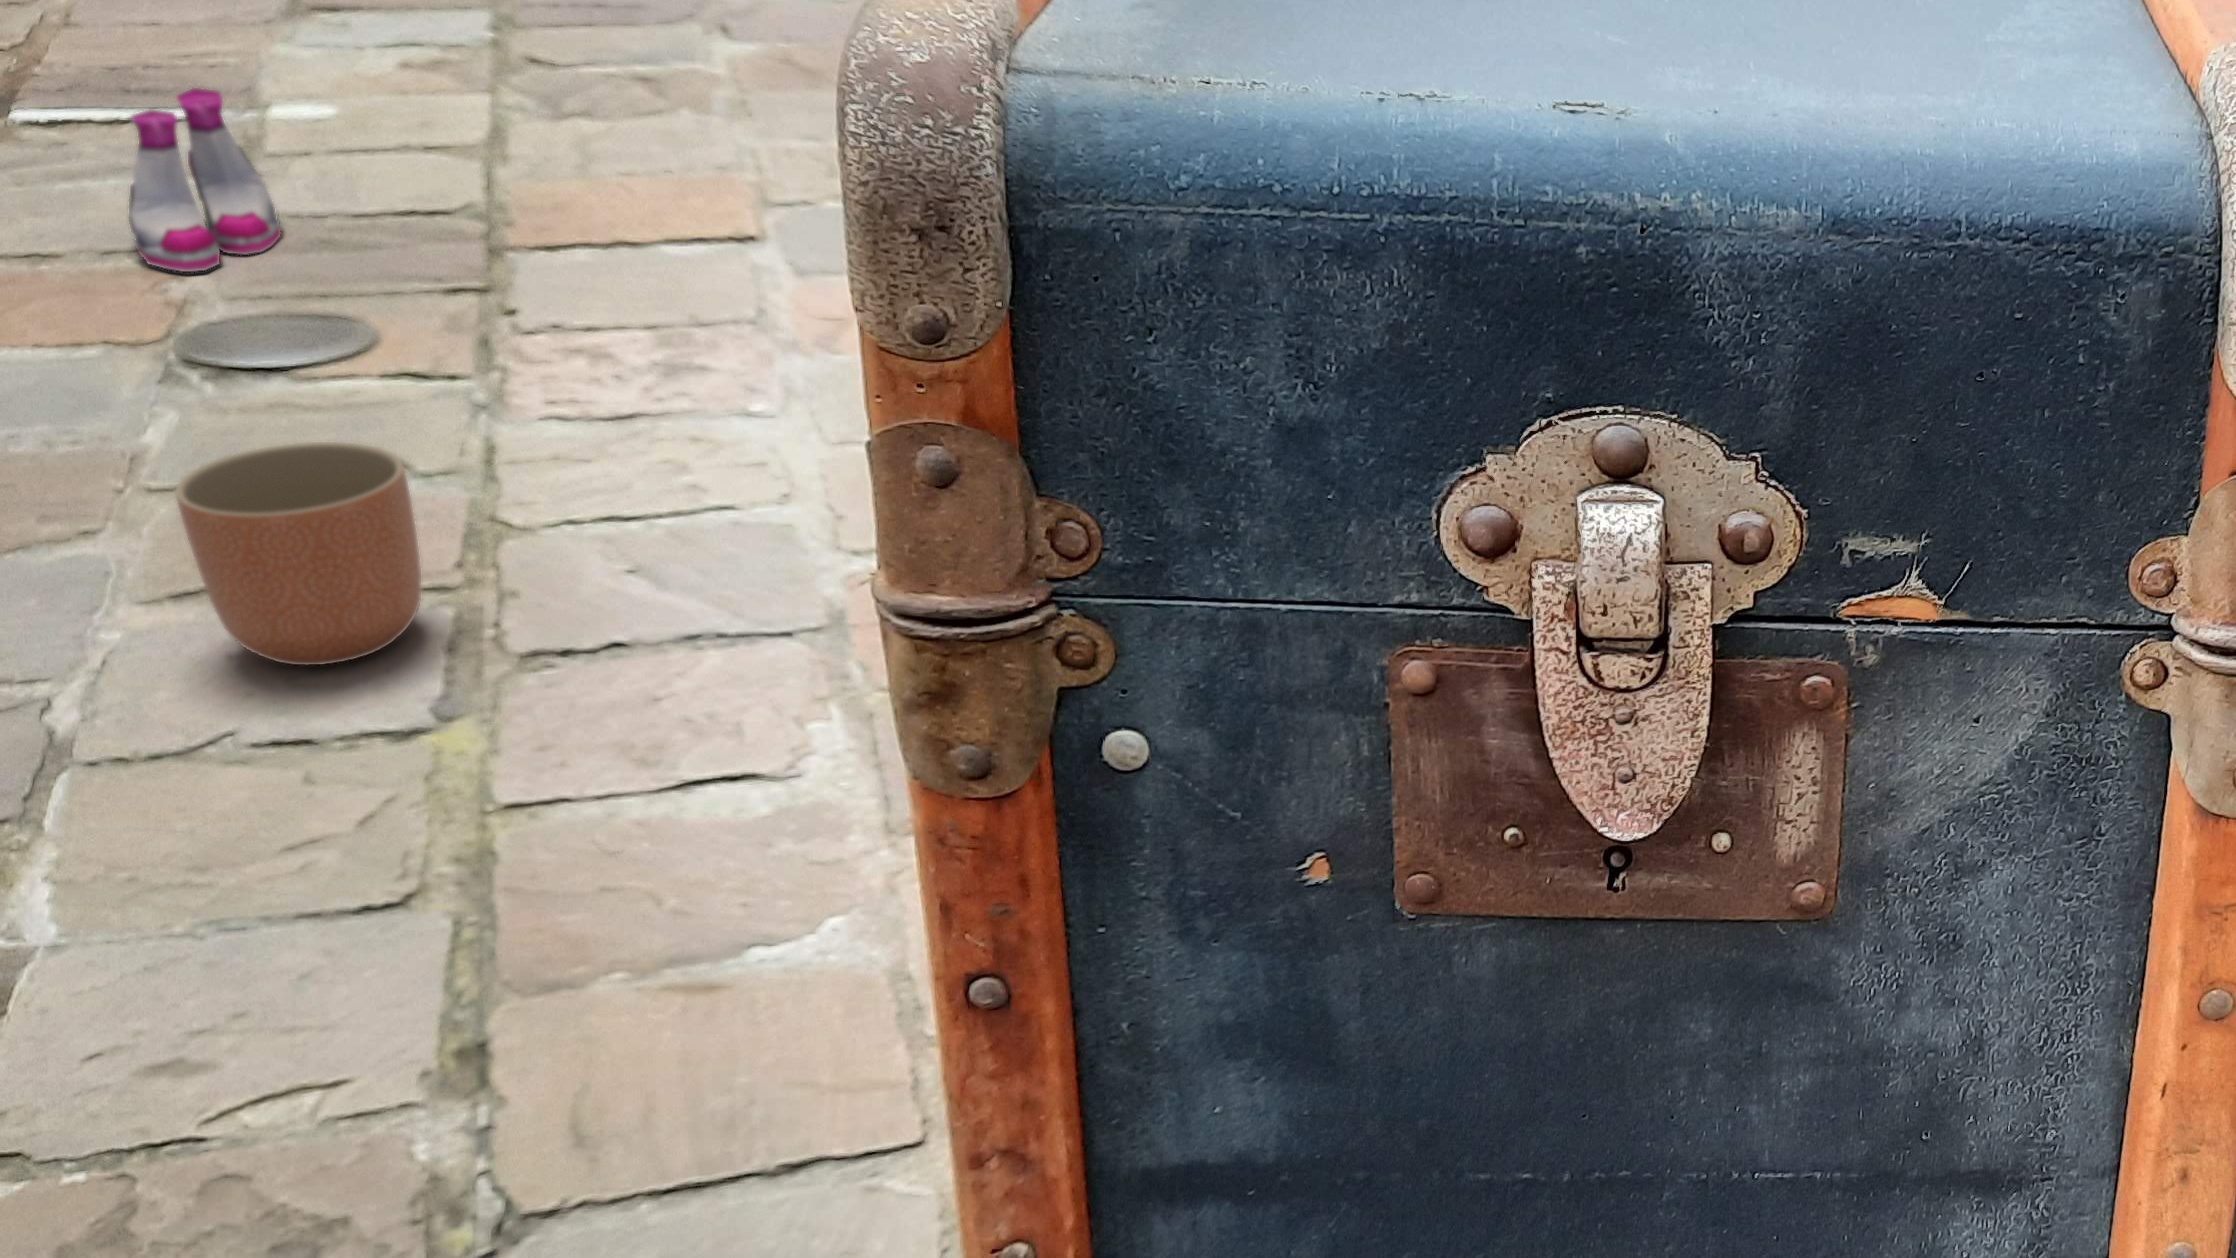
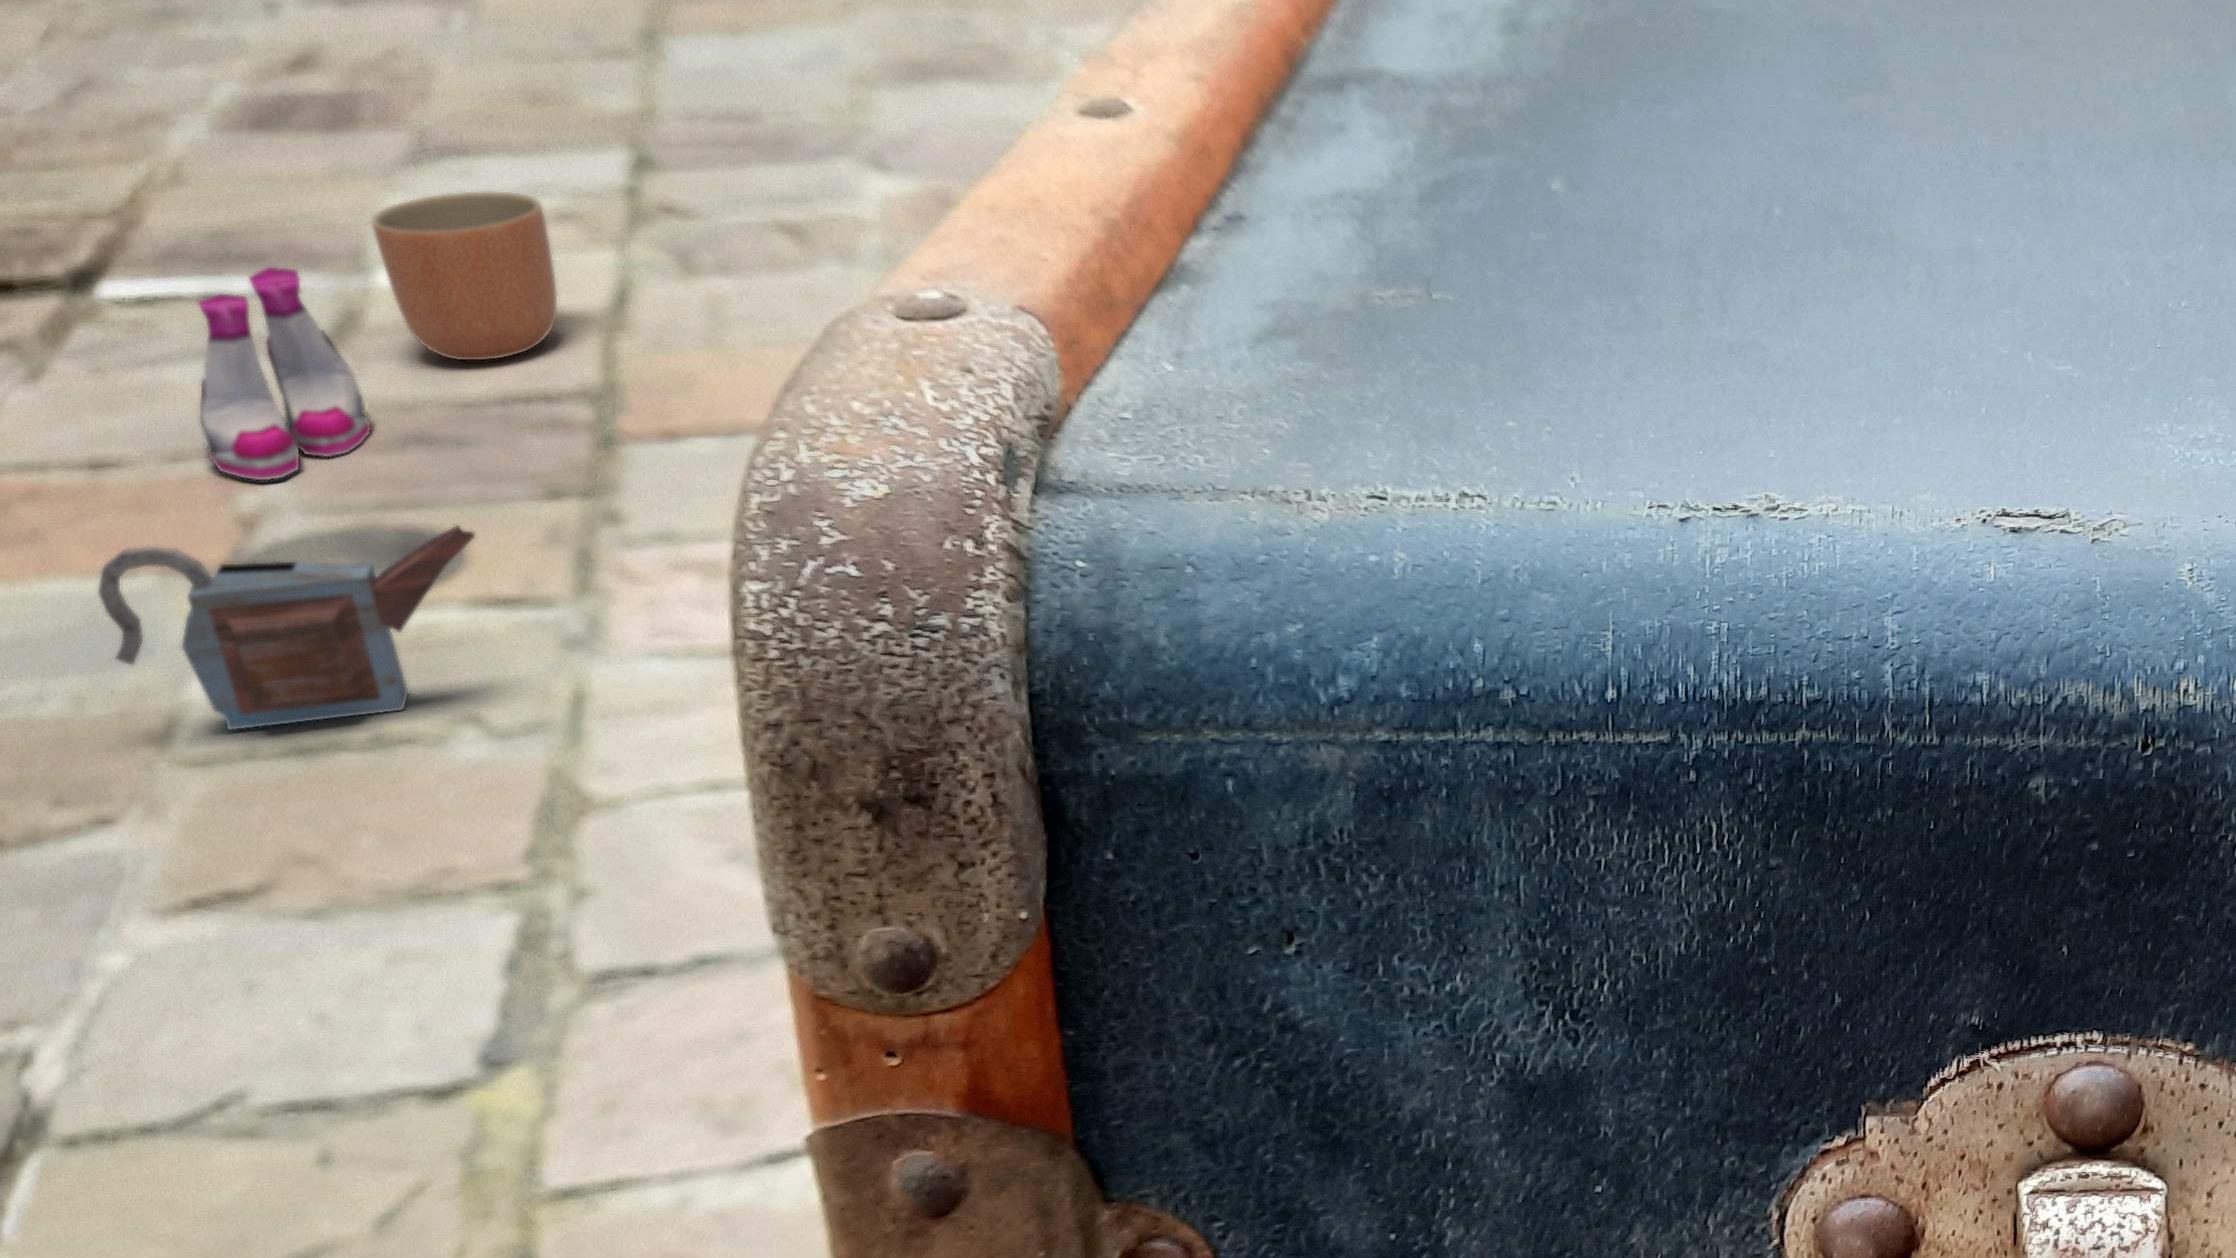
watering can: none [73,296,403,466] -> present [98,526,475,730]
planter: present [175,442,421,665] -> present [372,191,557,360]

